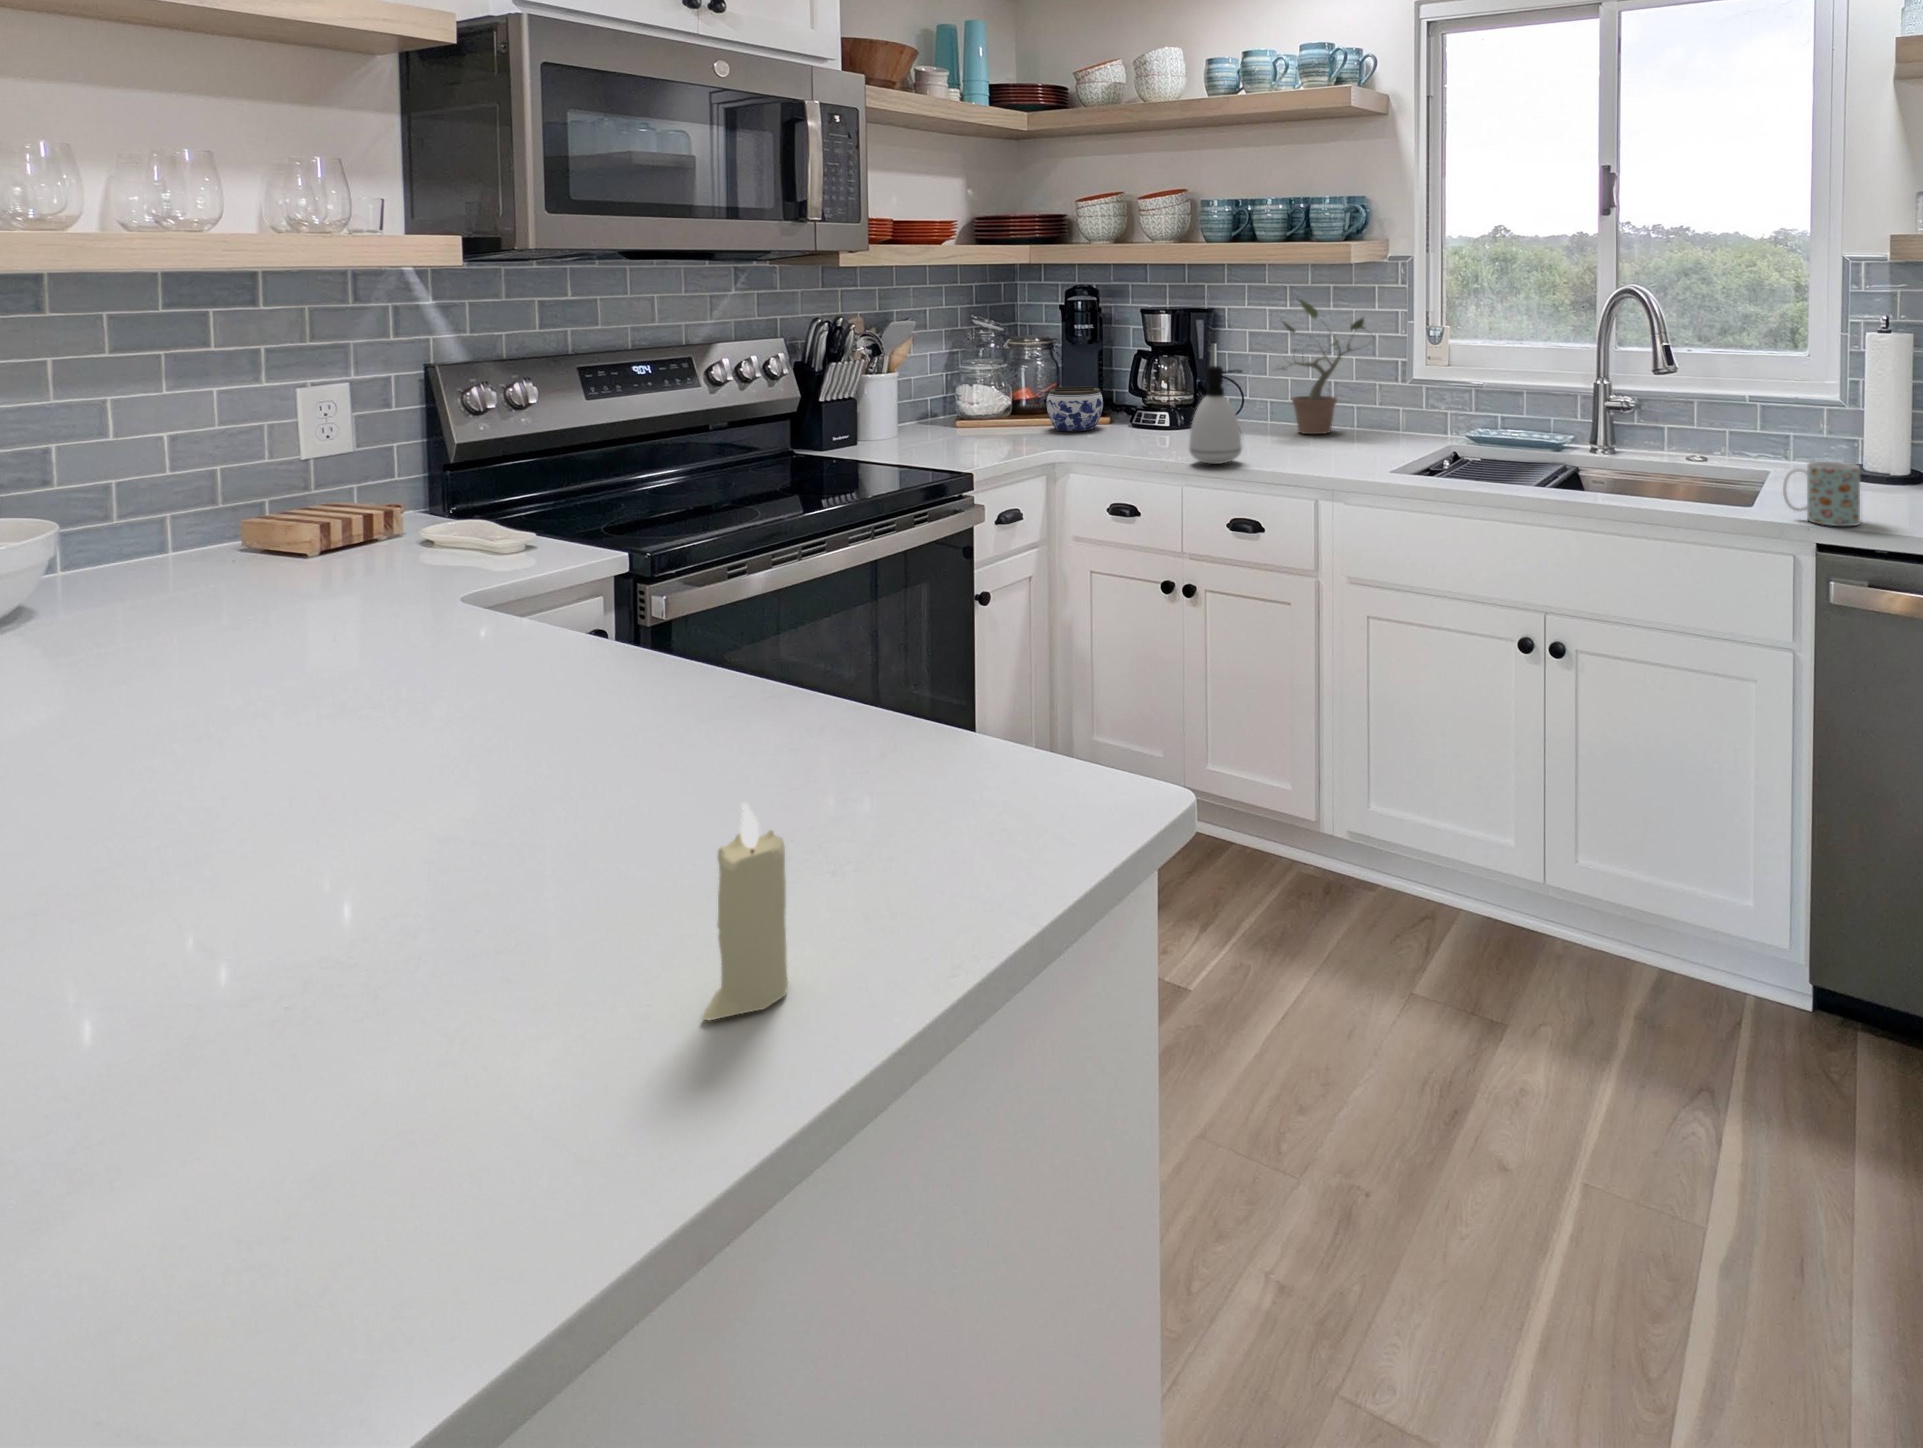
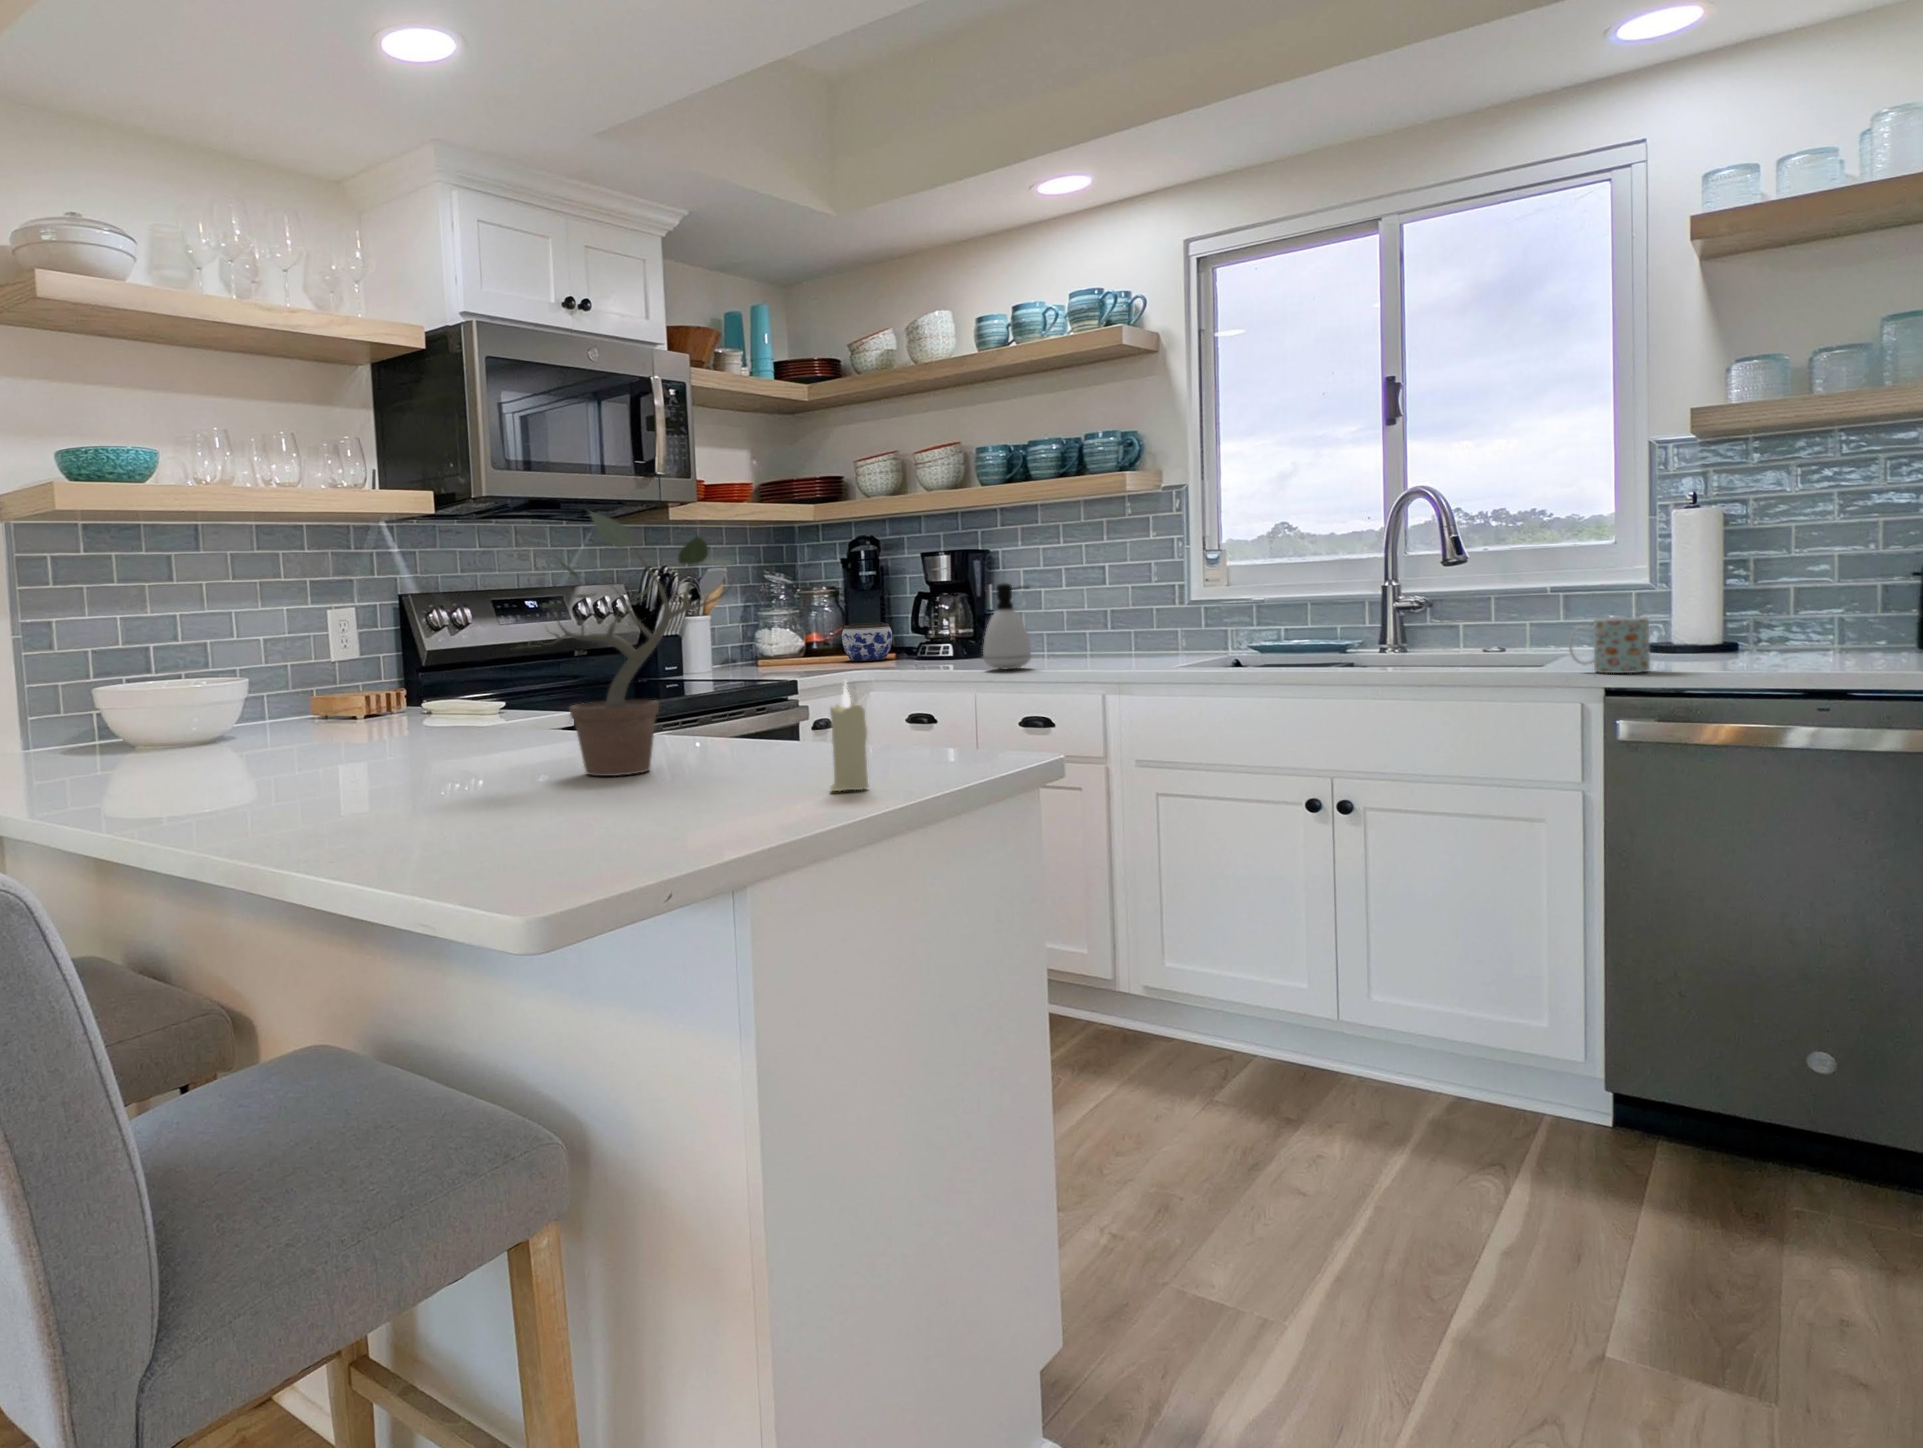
potted plant: present [1279,300,1365,434] -> present [511,510,733,776]

